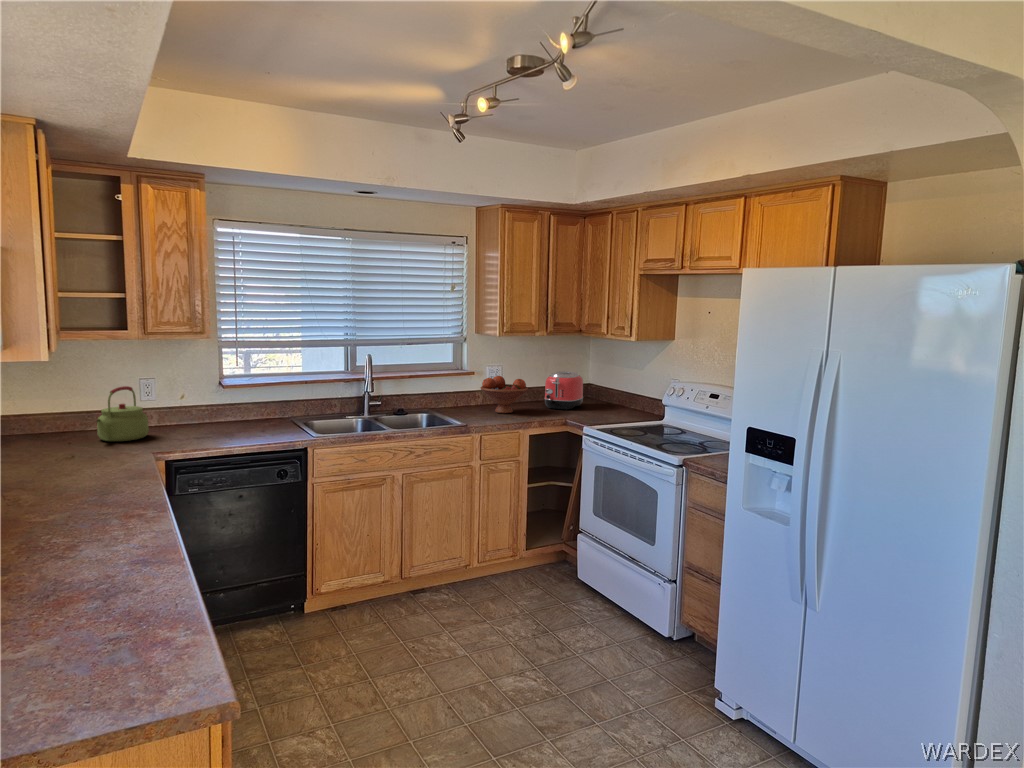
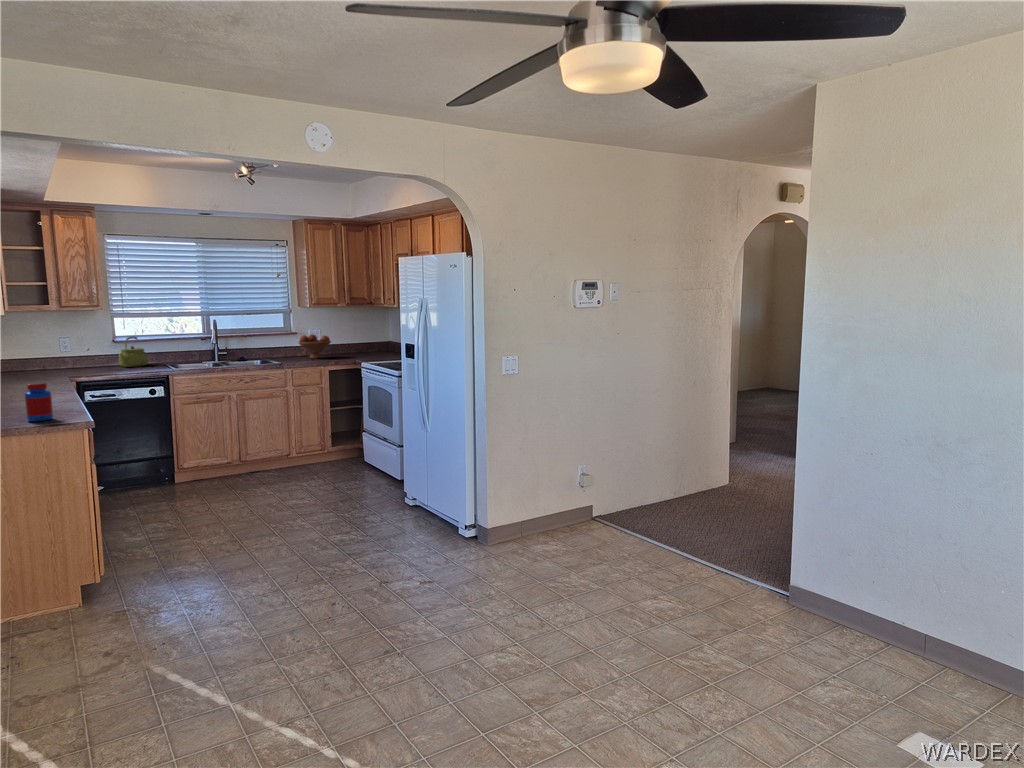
toaster: present [544,371,583,410] -> none [347,331,376,356]
kettle: present [97,386,149,441] -> present [119,337,148,367]
jar: none [58,569,129,685] -> present [25,382,53,421]

